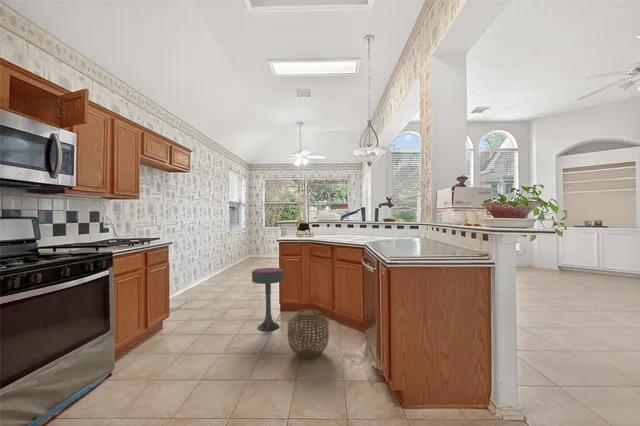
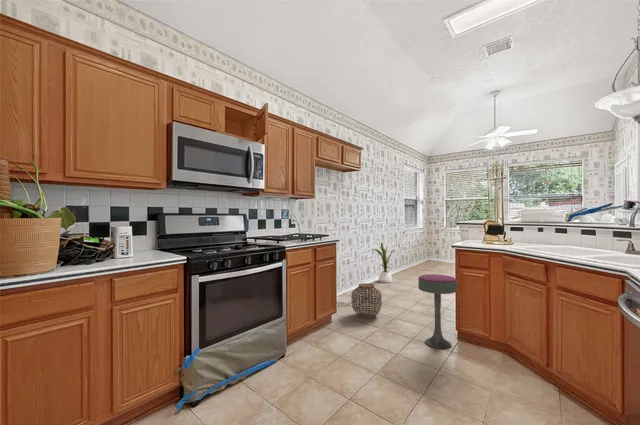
house plant: none [200,244,222,283] -> present [374,243,393,282]
woven basket: present [288,309,329,359] -> present [351,283,382,319]

